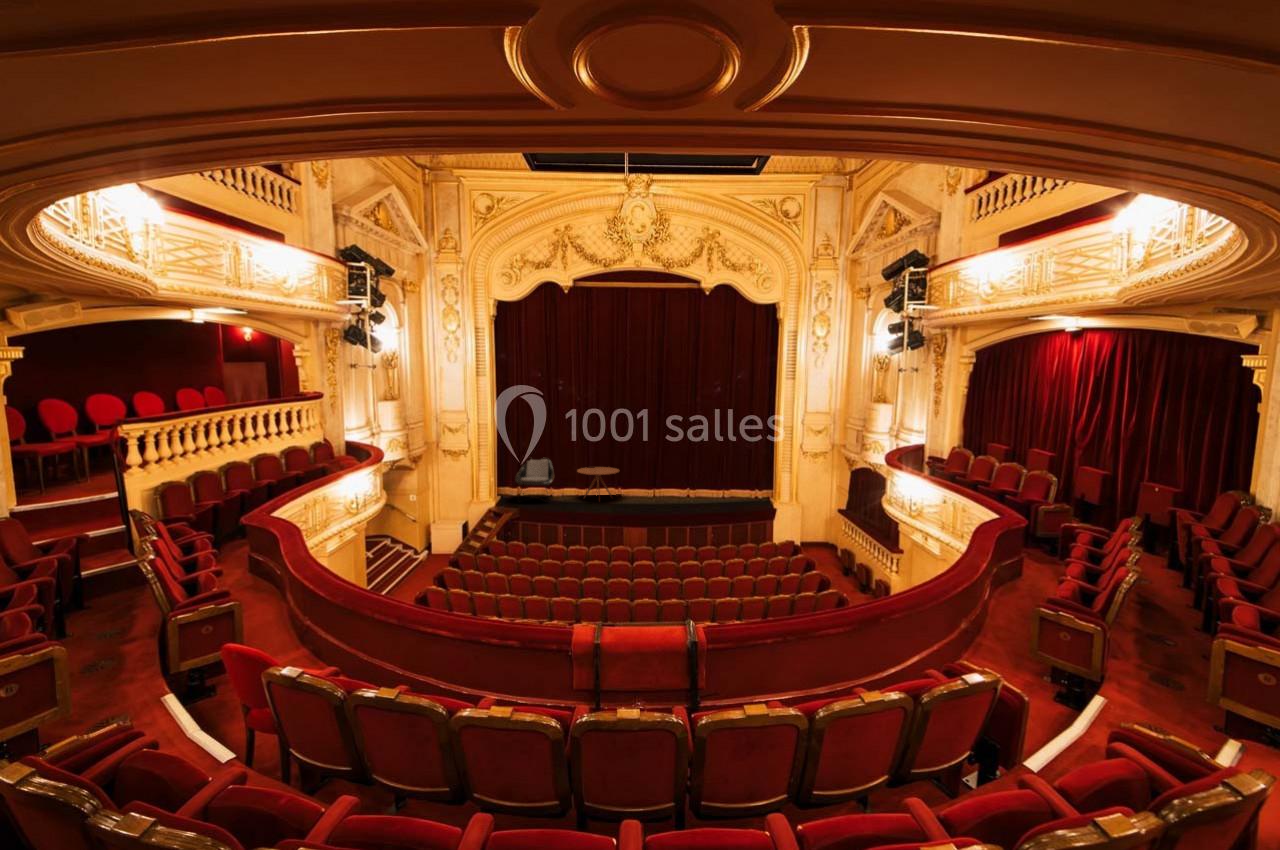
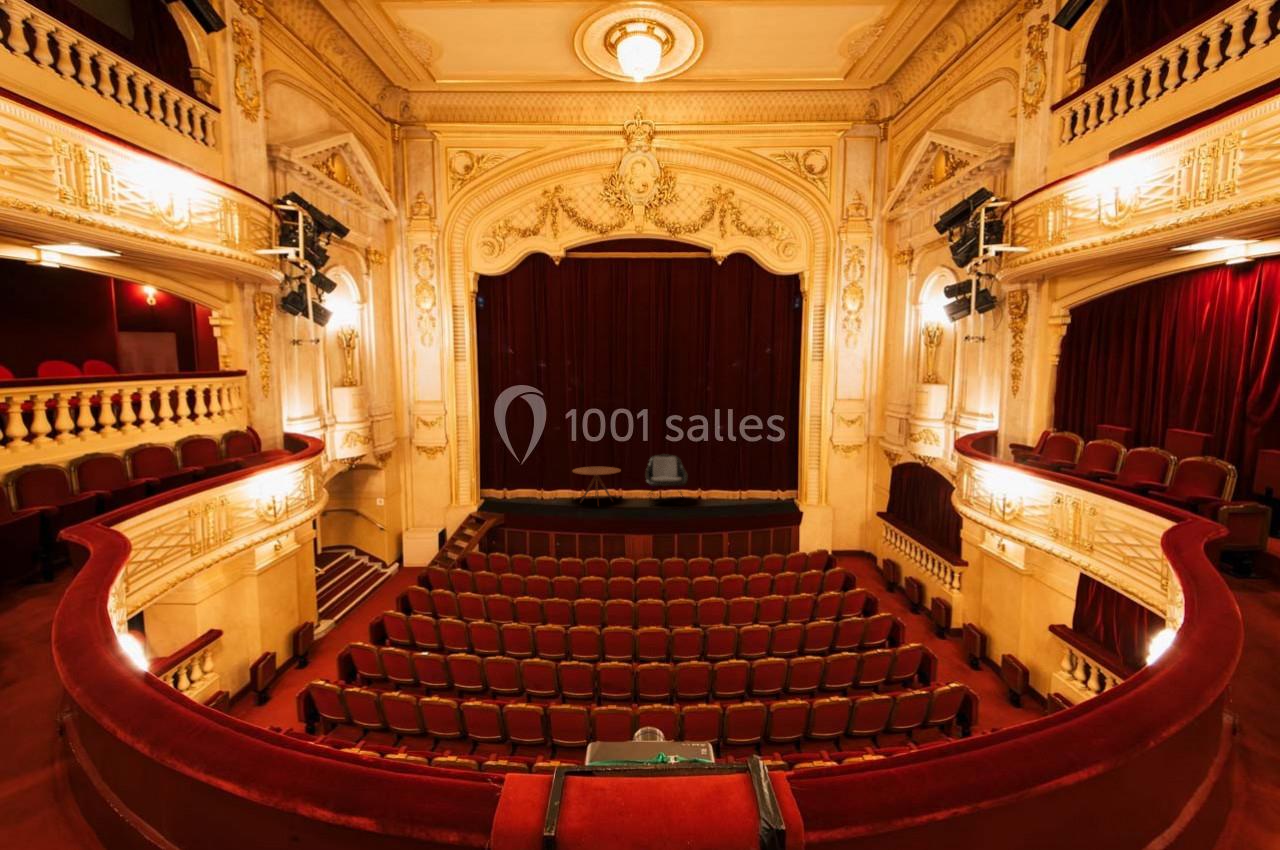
lounge chair: present [515,459,554,502] -> present [645,454,688,505]

